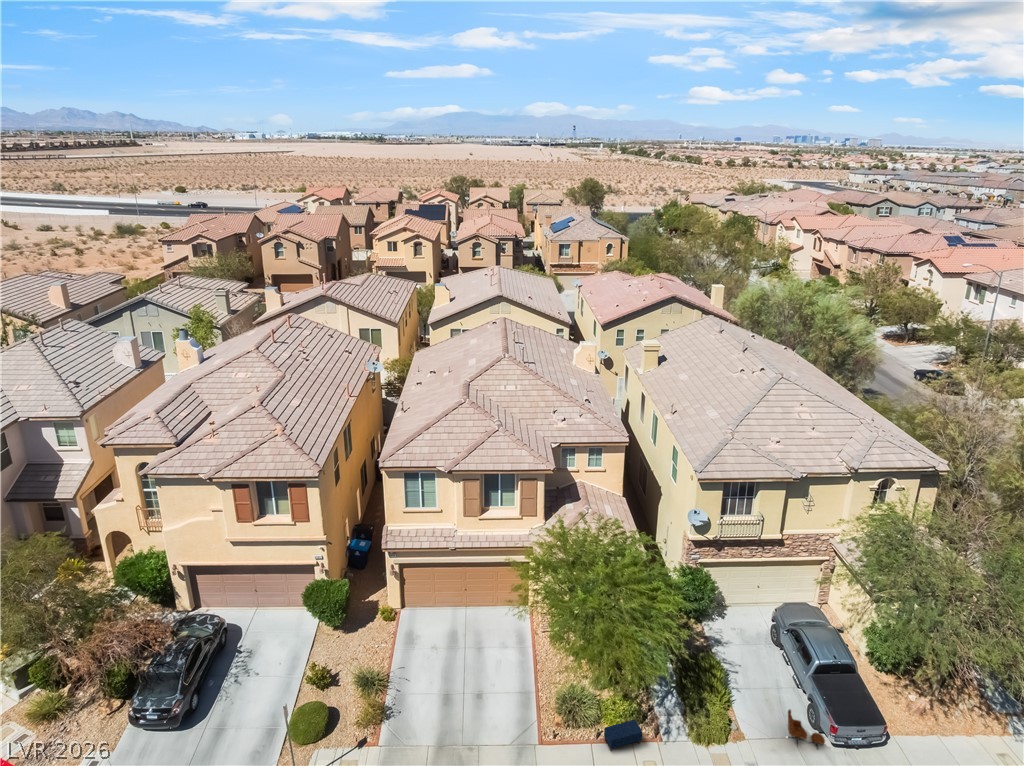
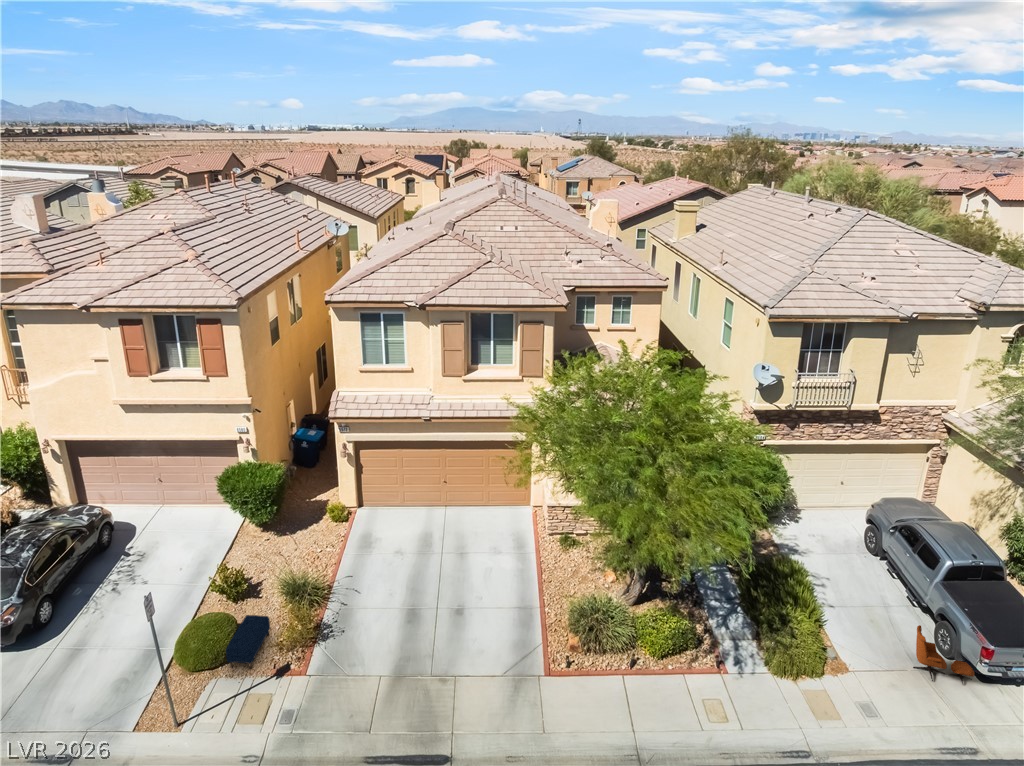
bench: present [604,720,642,751] -> present [226,615,270,669]

